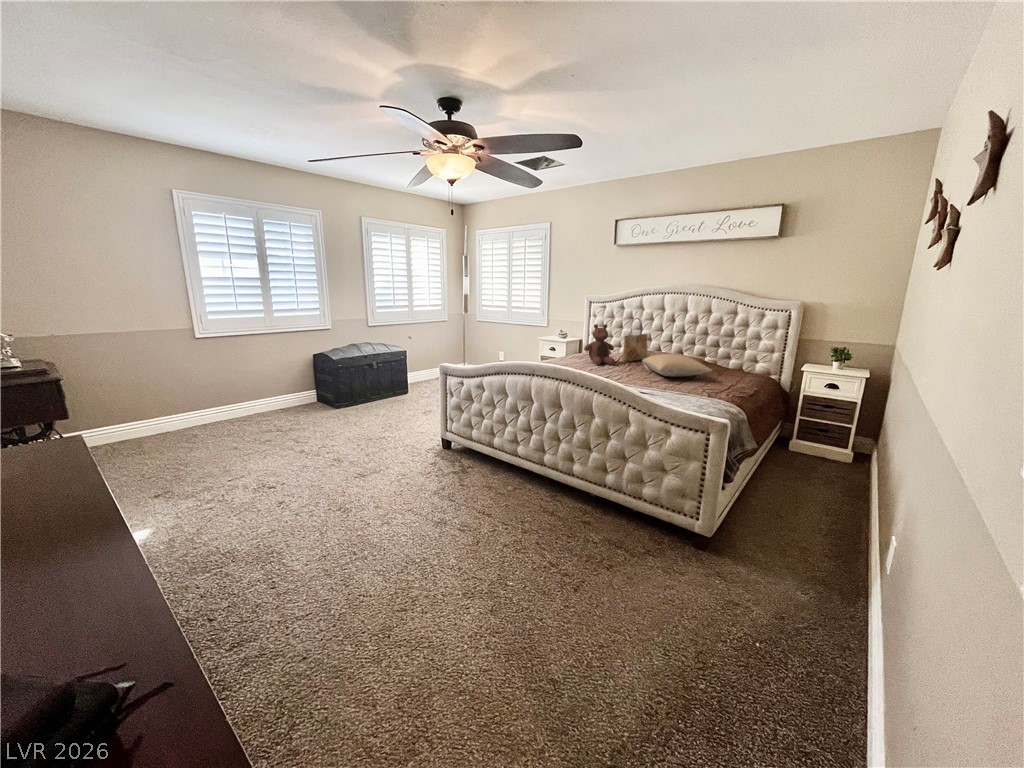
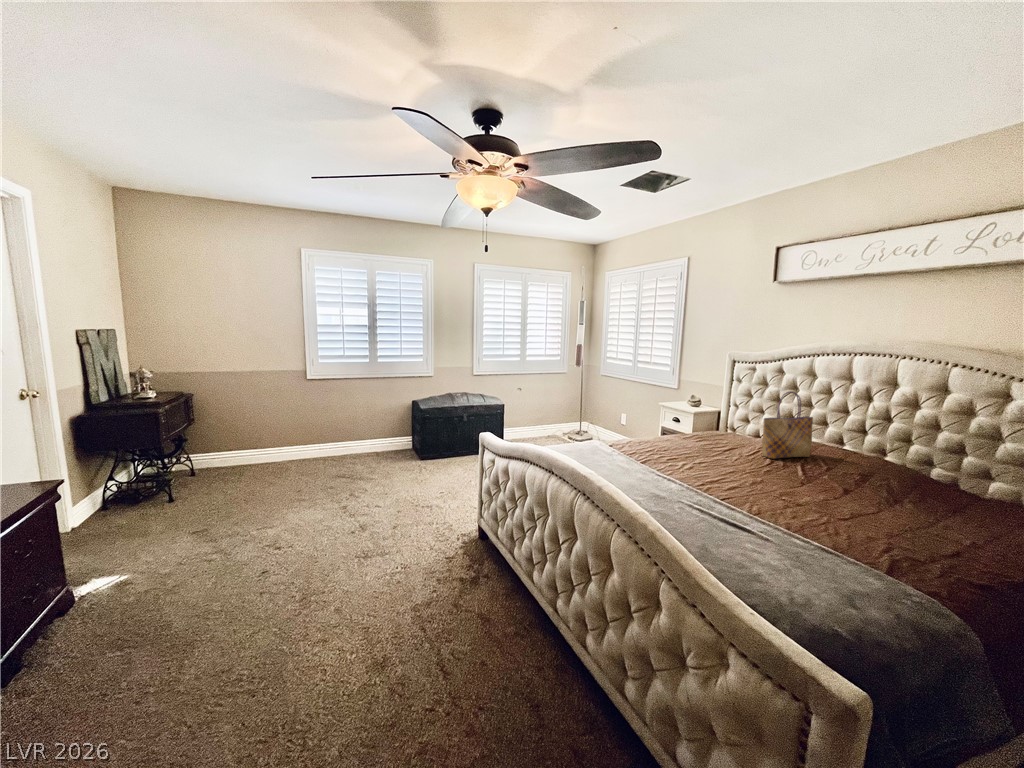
stuffed bear: present [584,324,615,365] -> none [692,397,744,461]
pillow: present [642,354,712,377] -> none [784,459,923,510]

